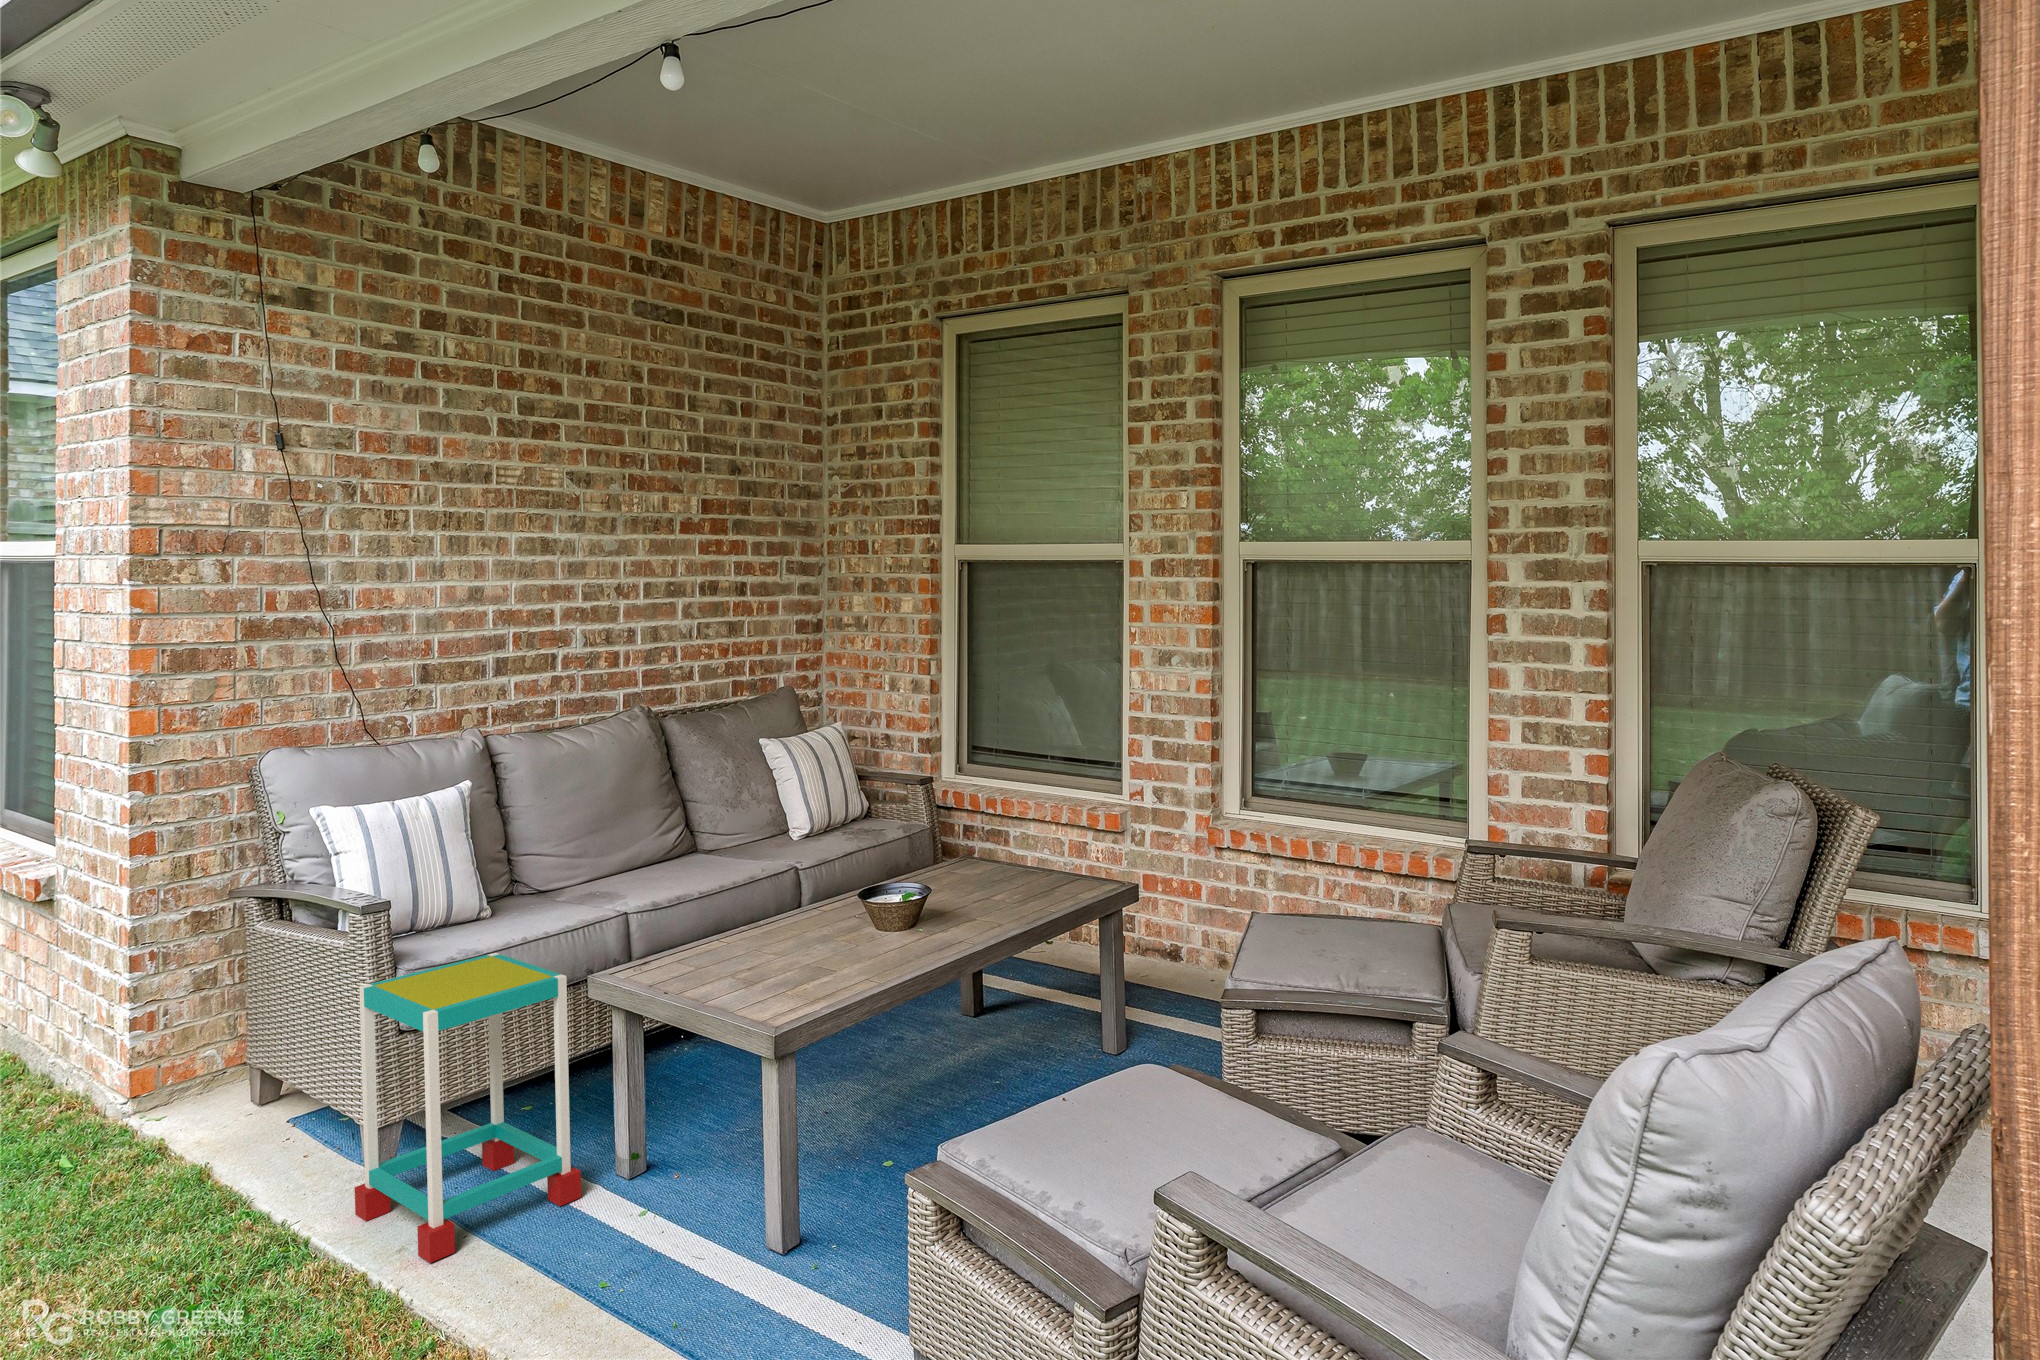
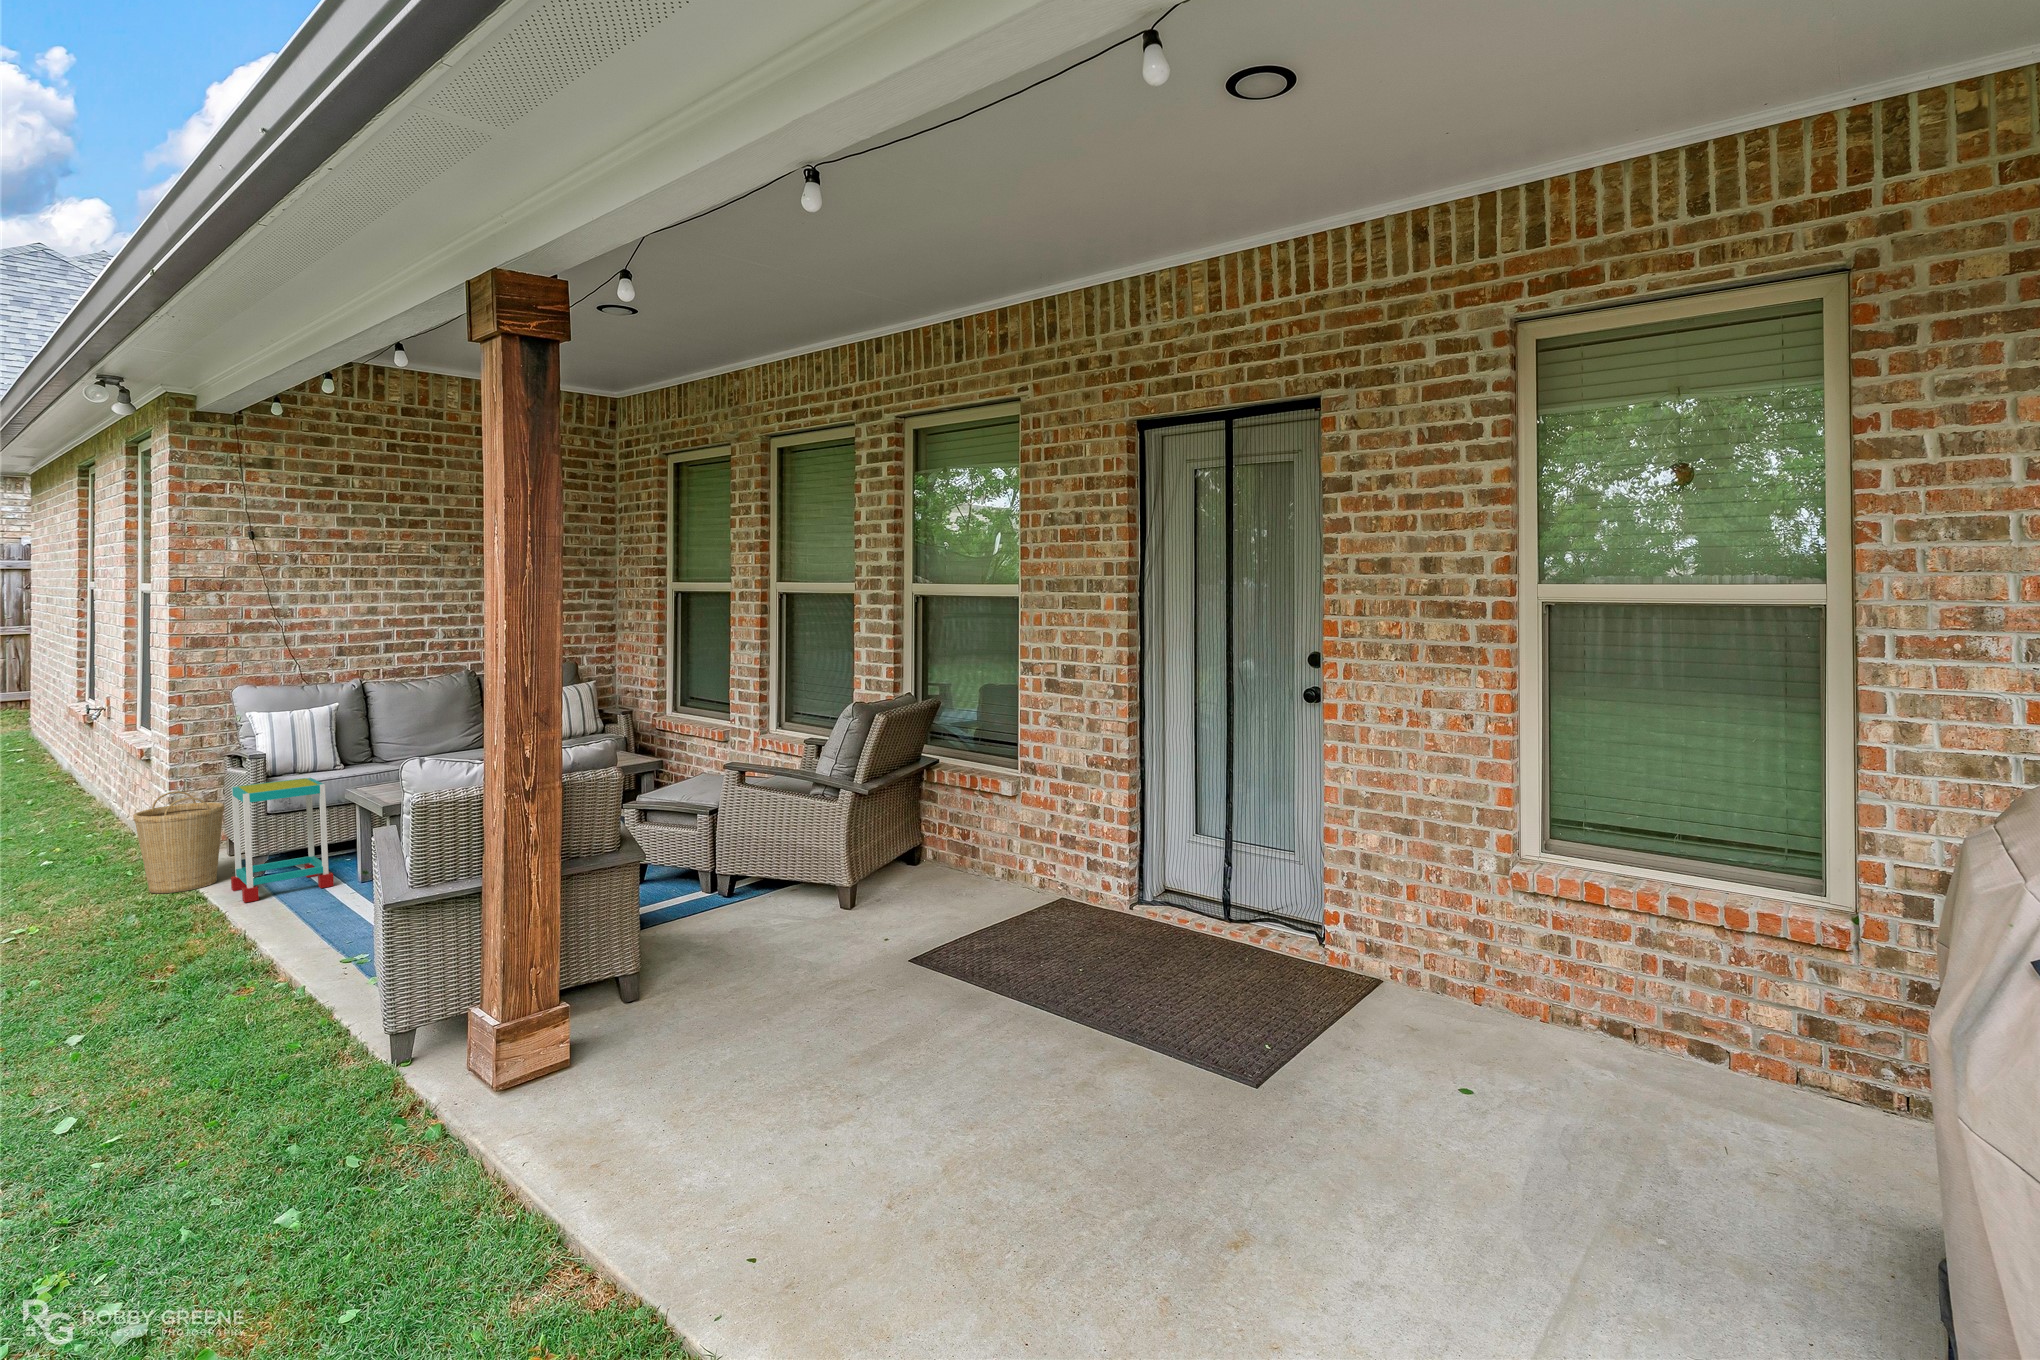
basket: none [136,992,316,1235] -> present [133,791,224,893]

